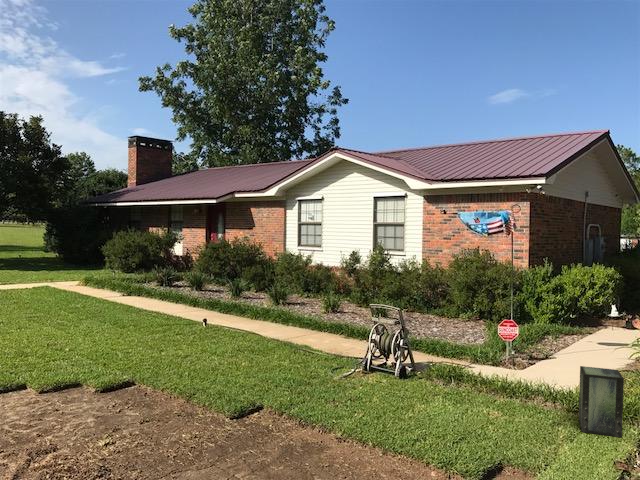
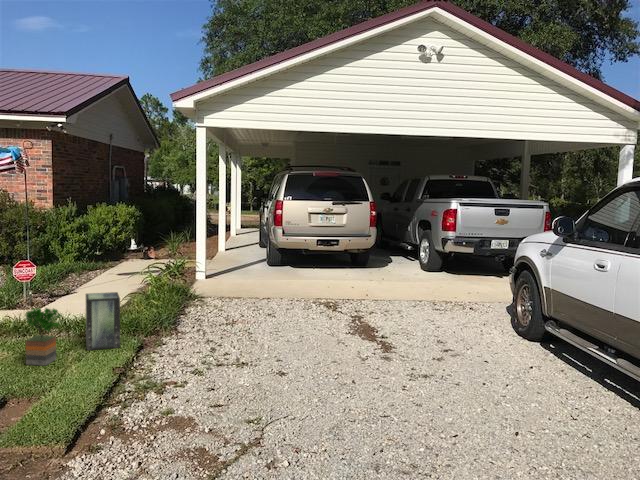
potted tree: none [518,374,559,440] -> present [25,308,62,366]

